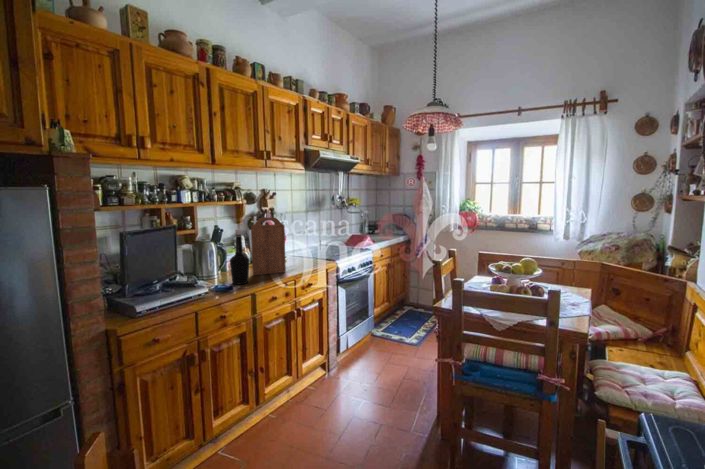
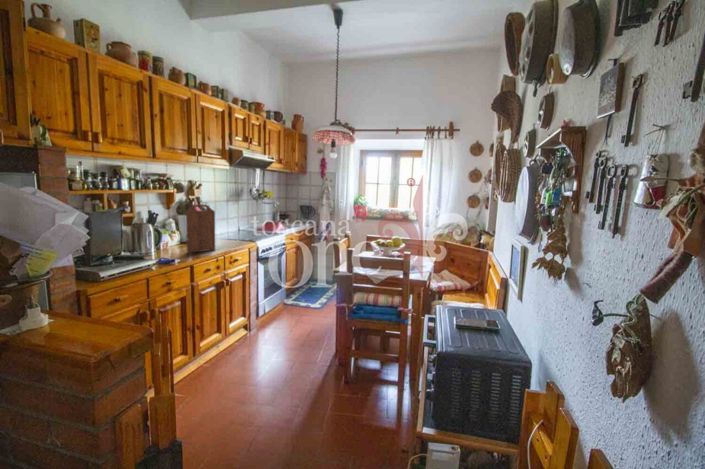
bottle: present [230,229,249,284] -> none [170,213,187,258]

